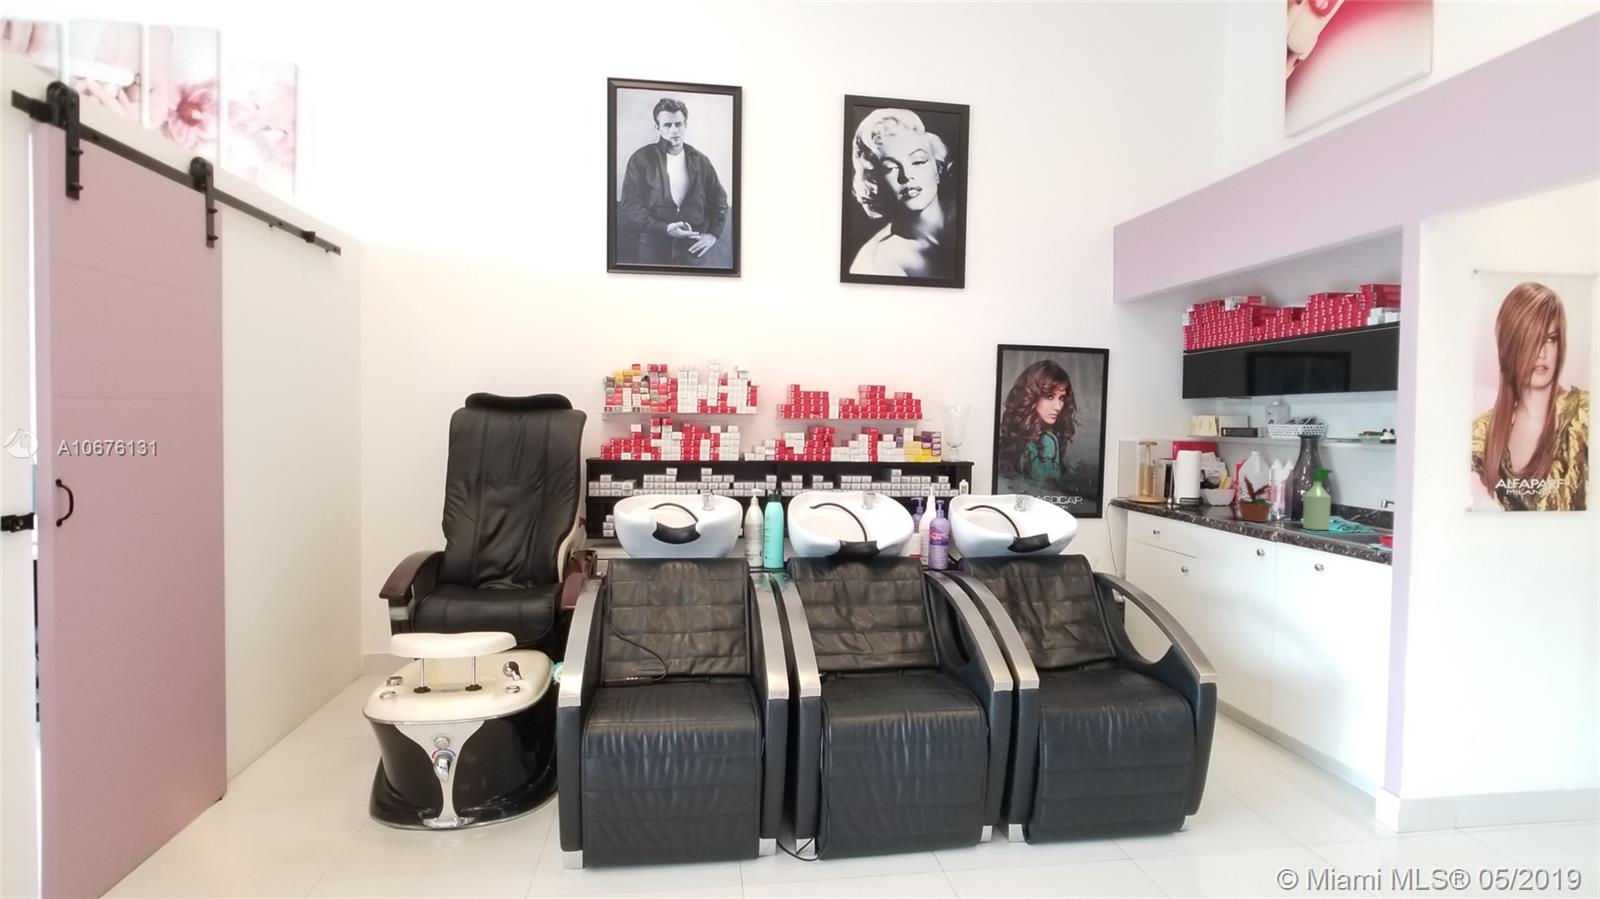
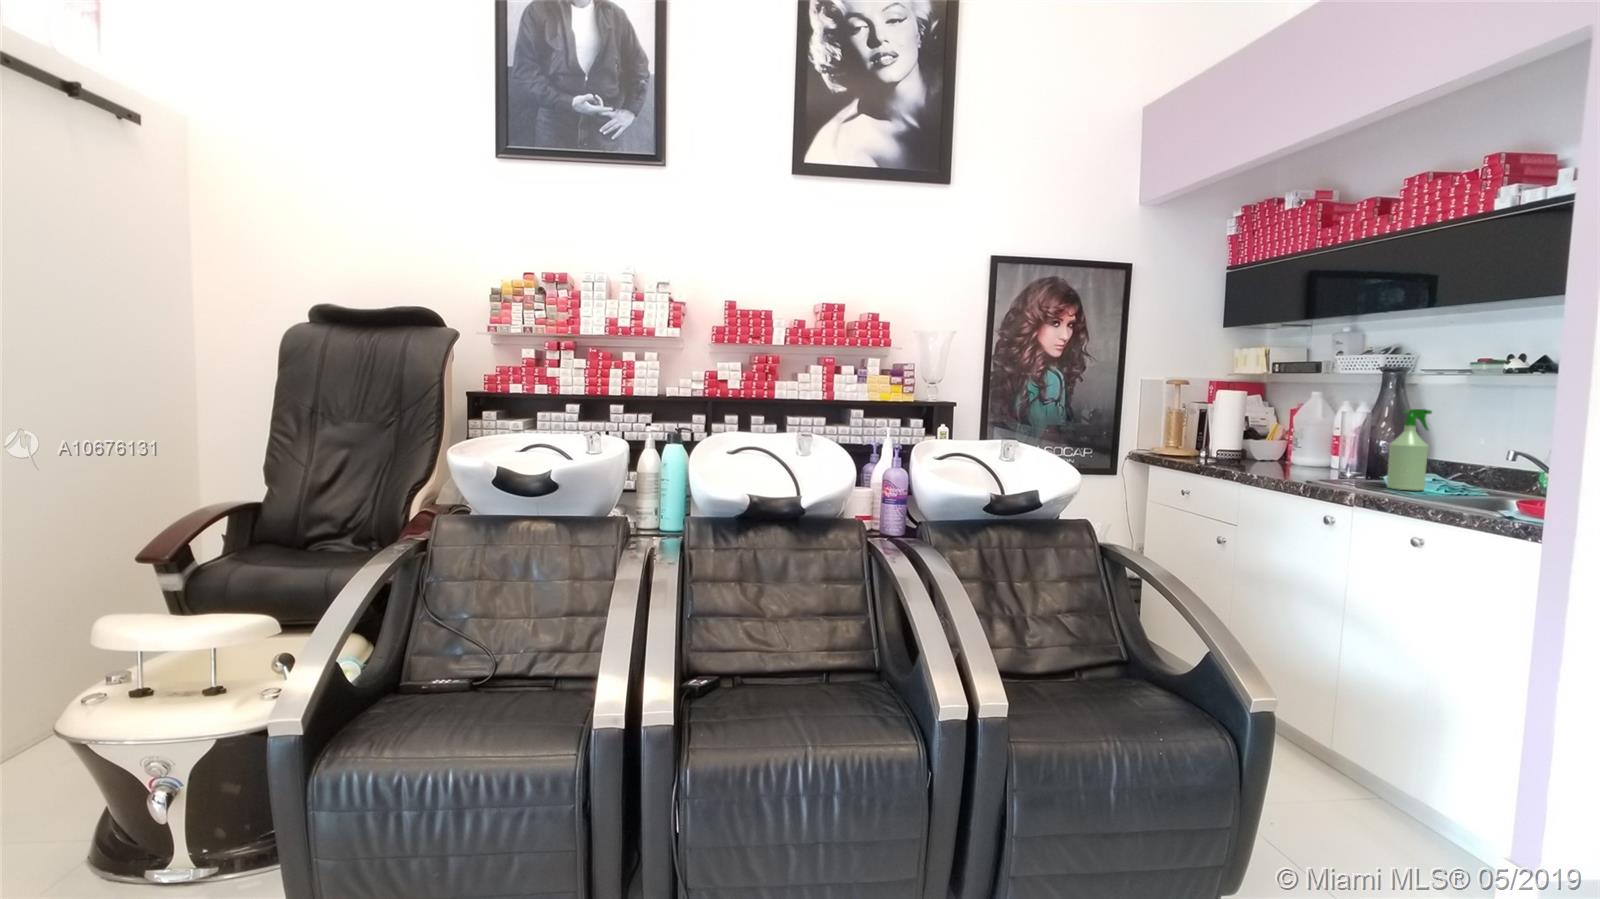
potted plant: present [1237,477,1273,522] -> none [1275,417,1361,479]

